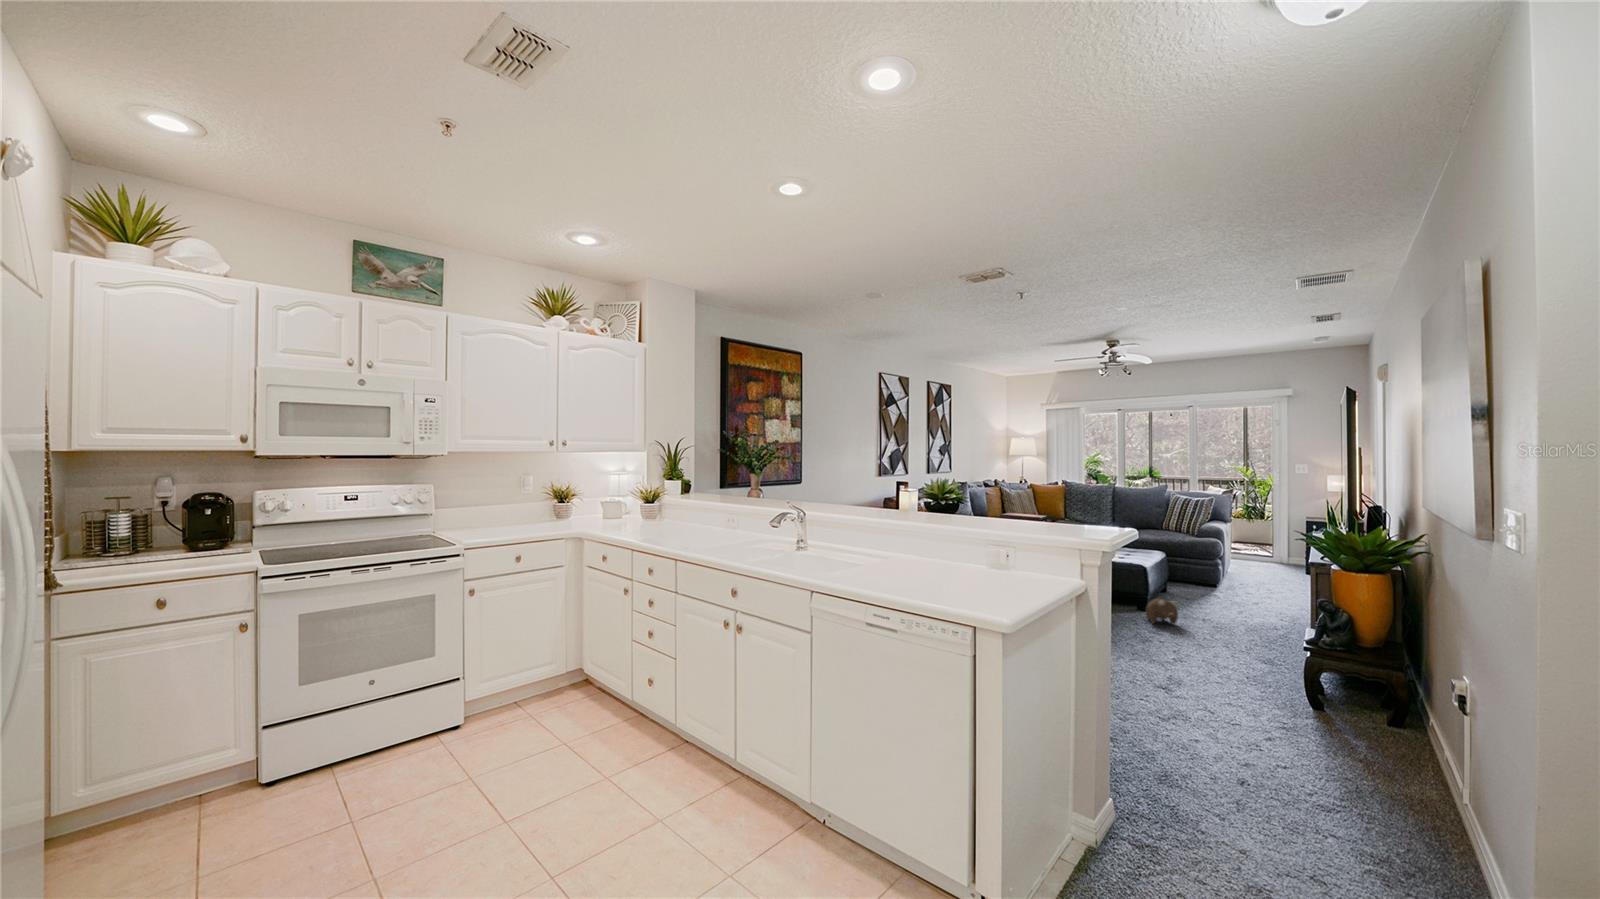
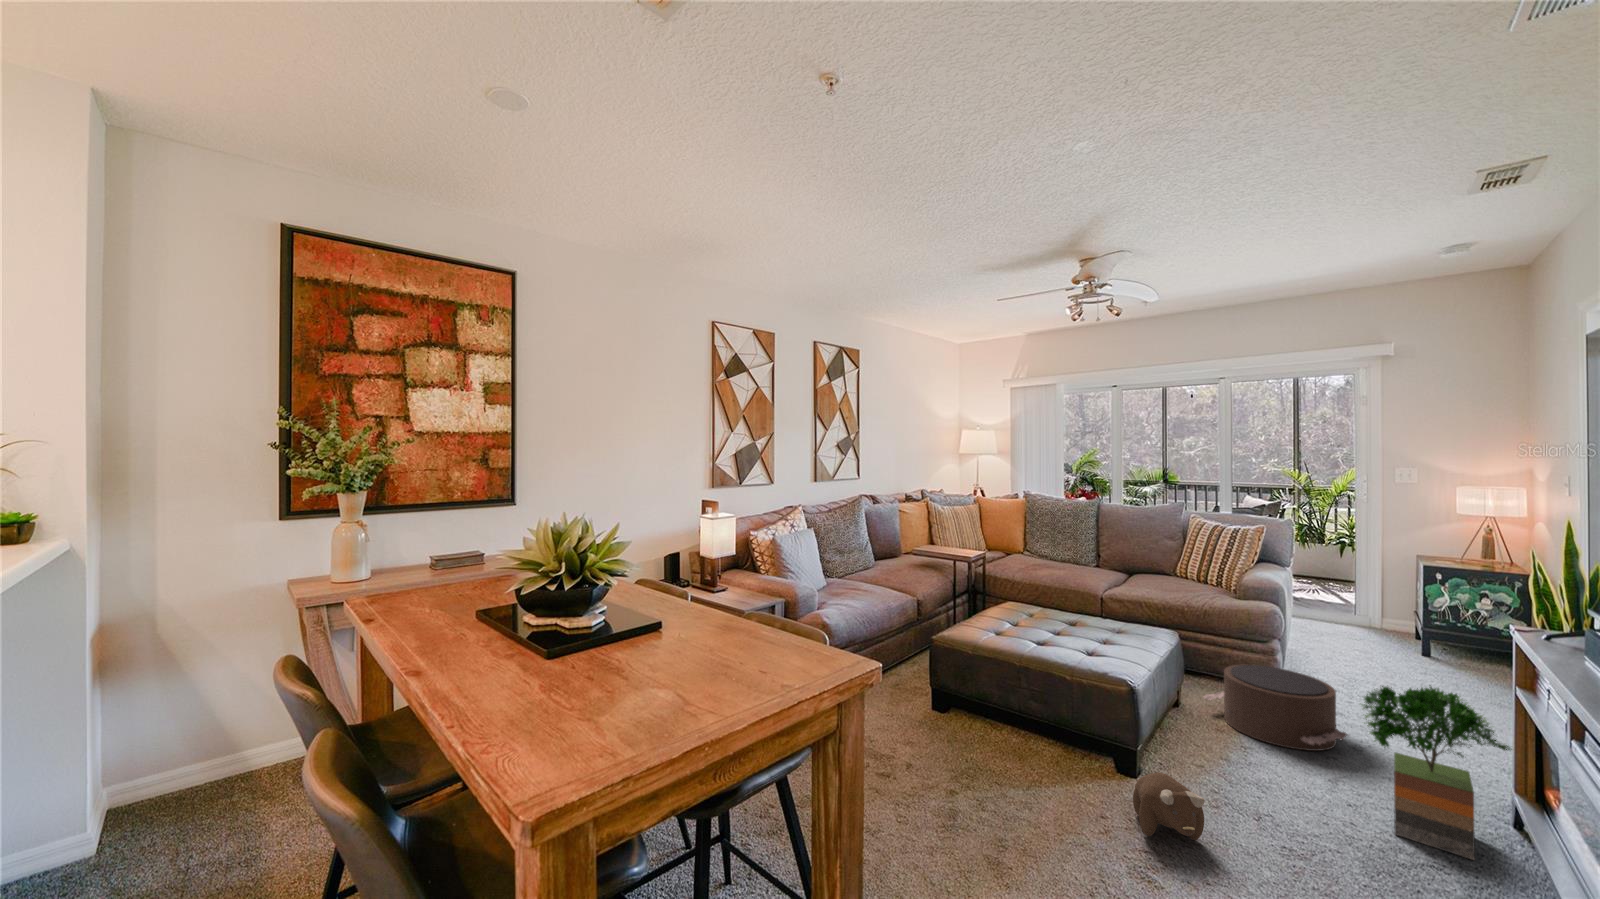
potted tree: none [1247,557,1308,627] -> present [1362,686,1512,860]
pouf: none [1178,568,1251,603] -> present [1204,665,1347,751]

